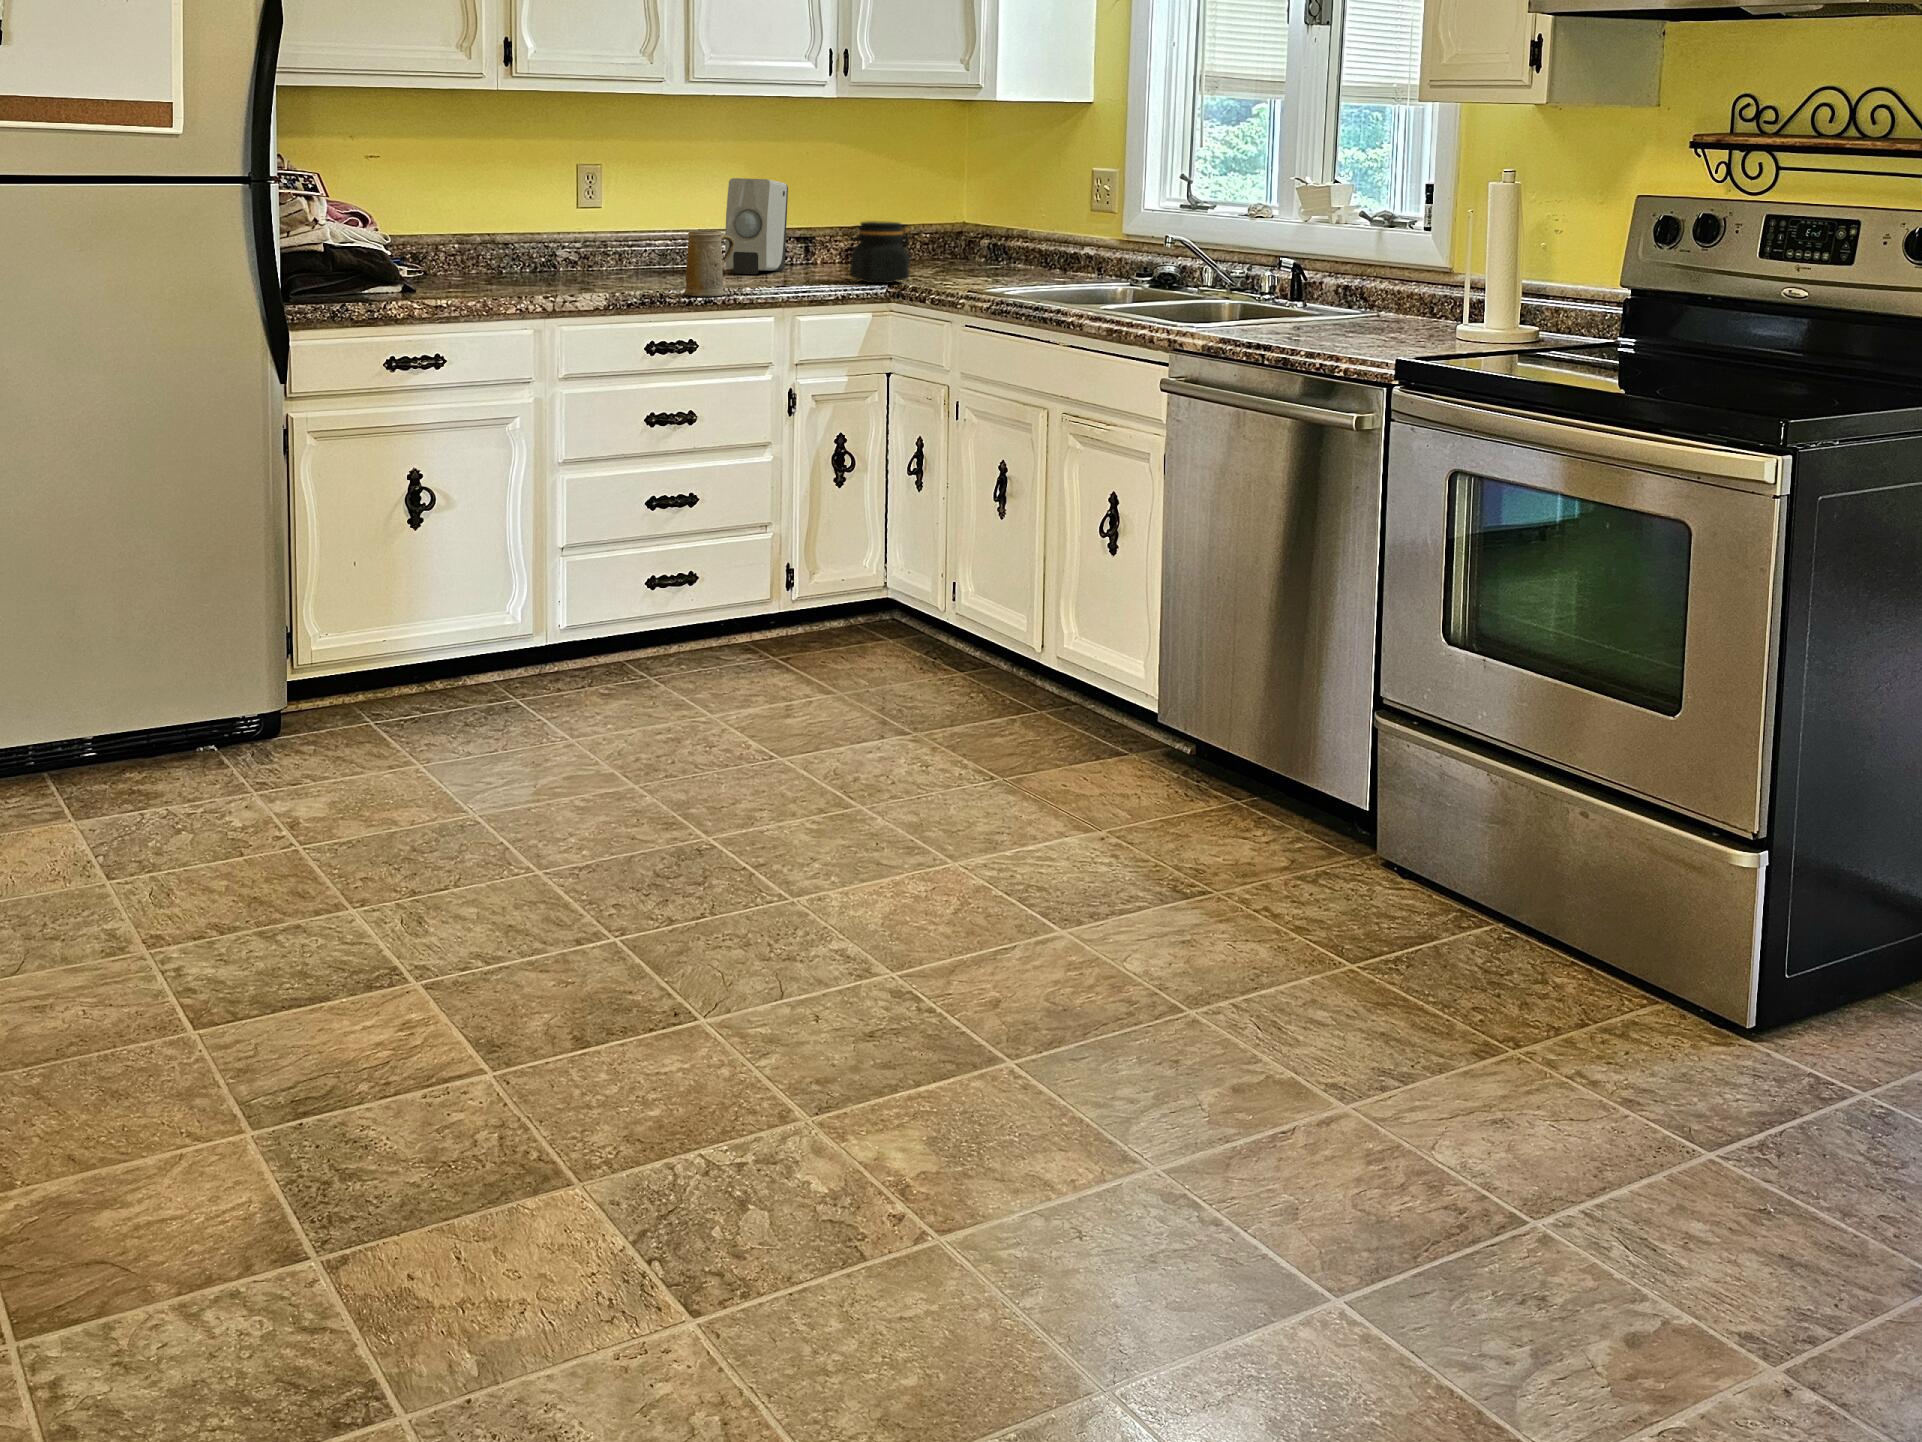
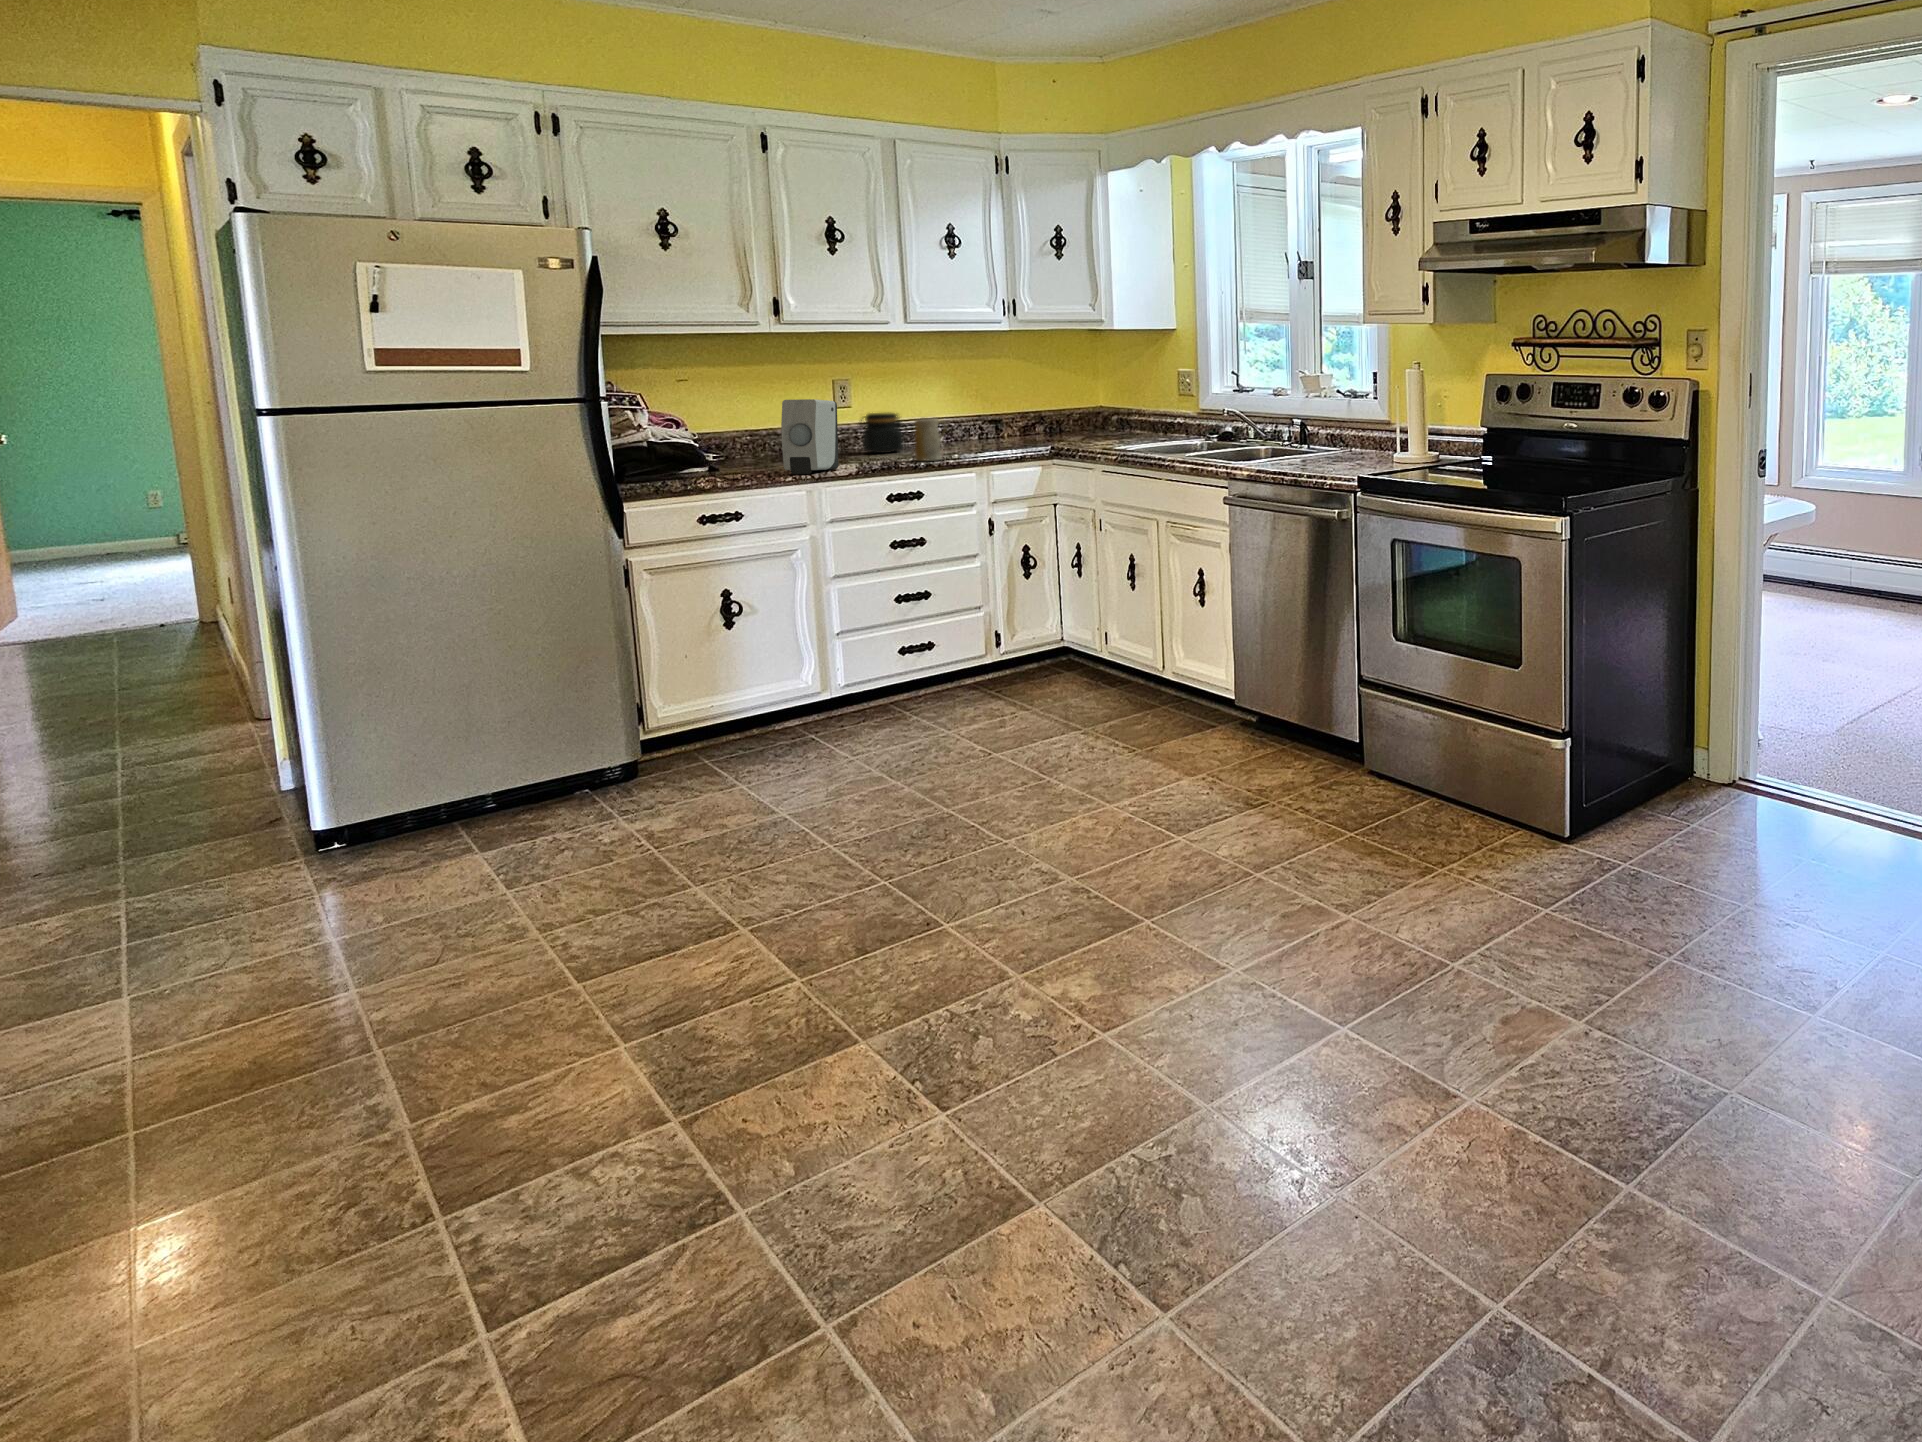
soap dispenser: present [725,178,788,274] -> present [781,399,838,474]
jar: present [848,221,912,283] -> present [859,413,904,453]

